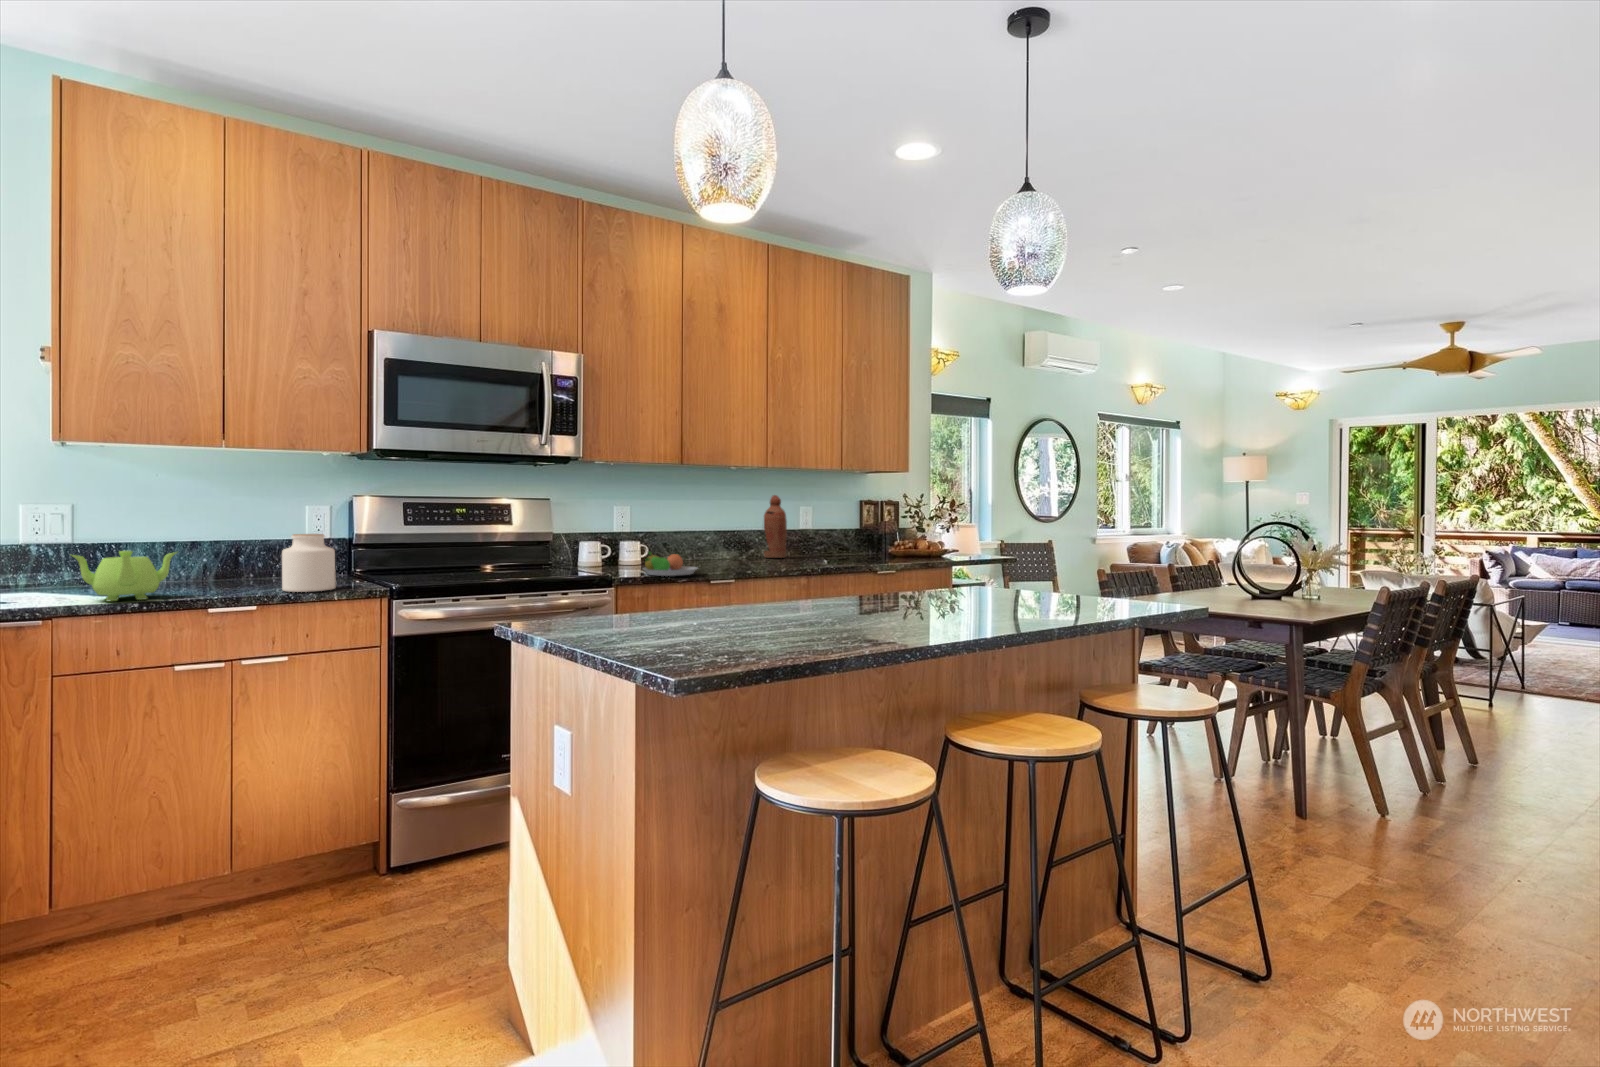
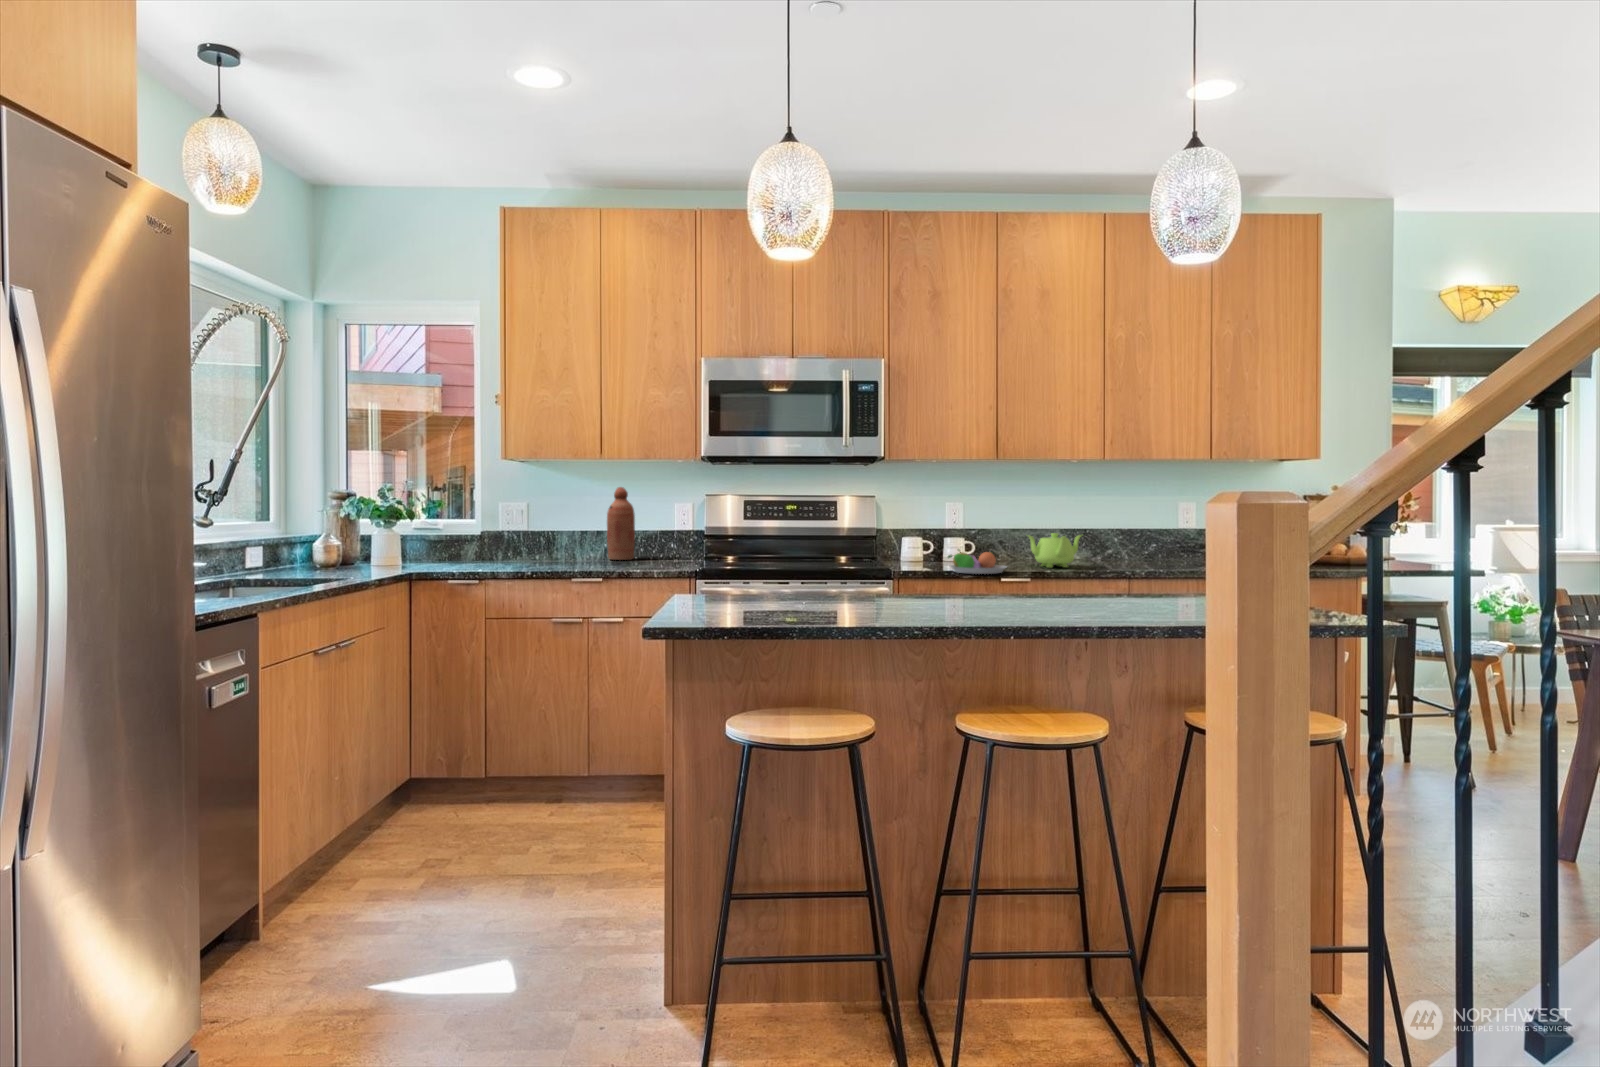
bottle: present [764,495,787,558] -> present [607,487,635,560]
jar: present [282,534,336,592] -> none [635,525,673,572]
teapot: present [72,551,176,601] -> present [1028,533,1081,568]

